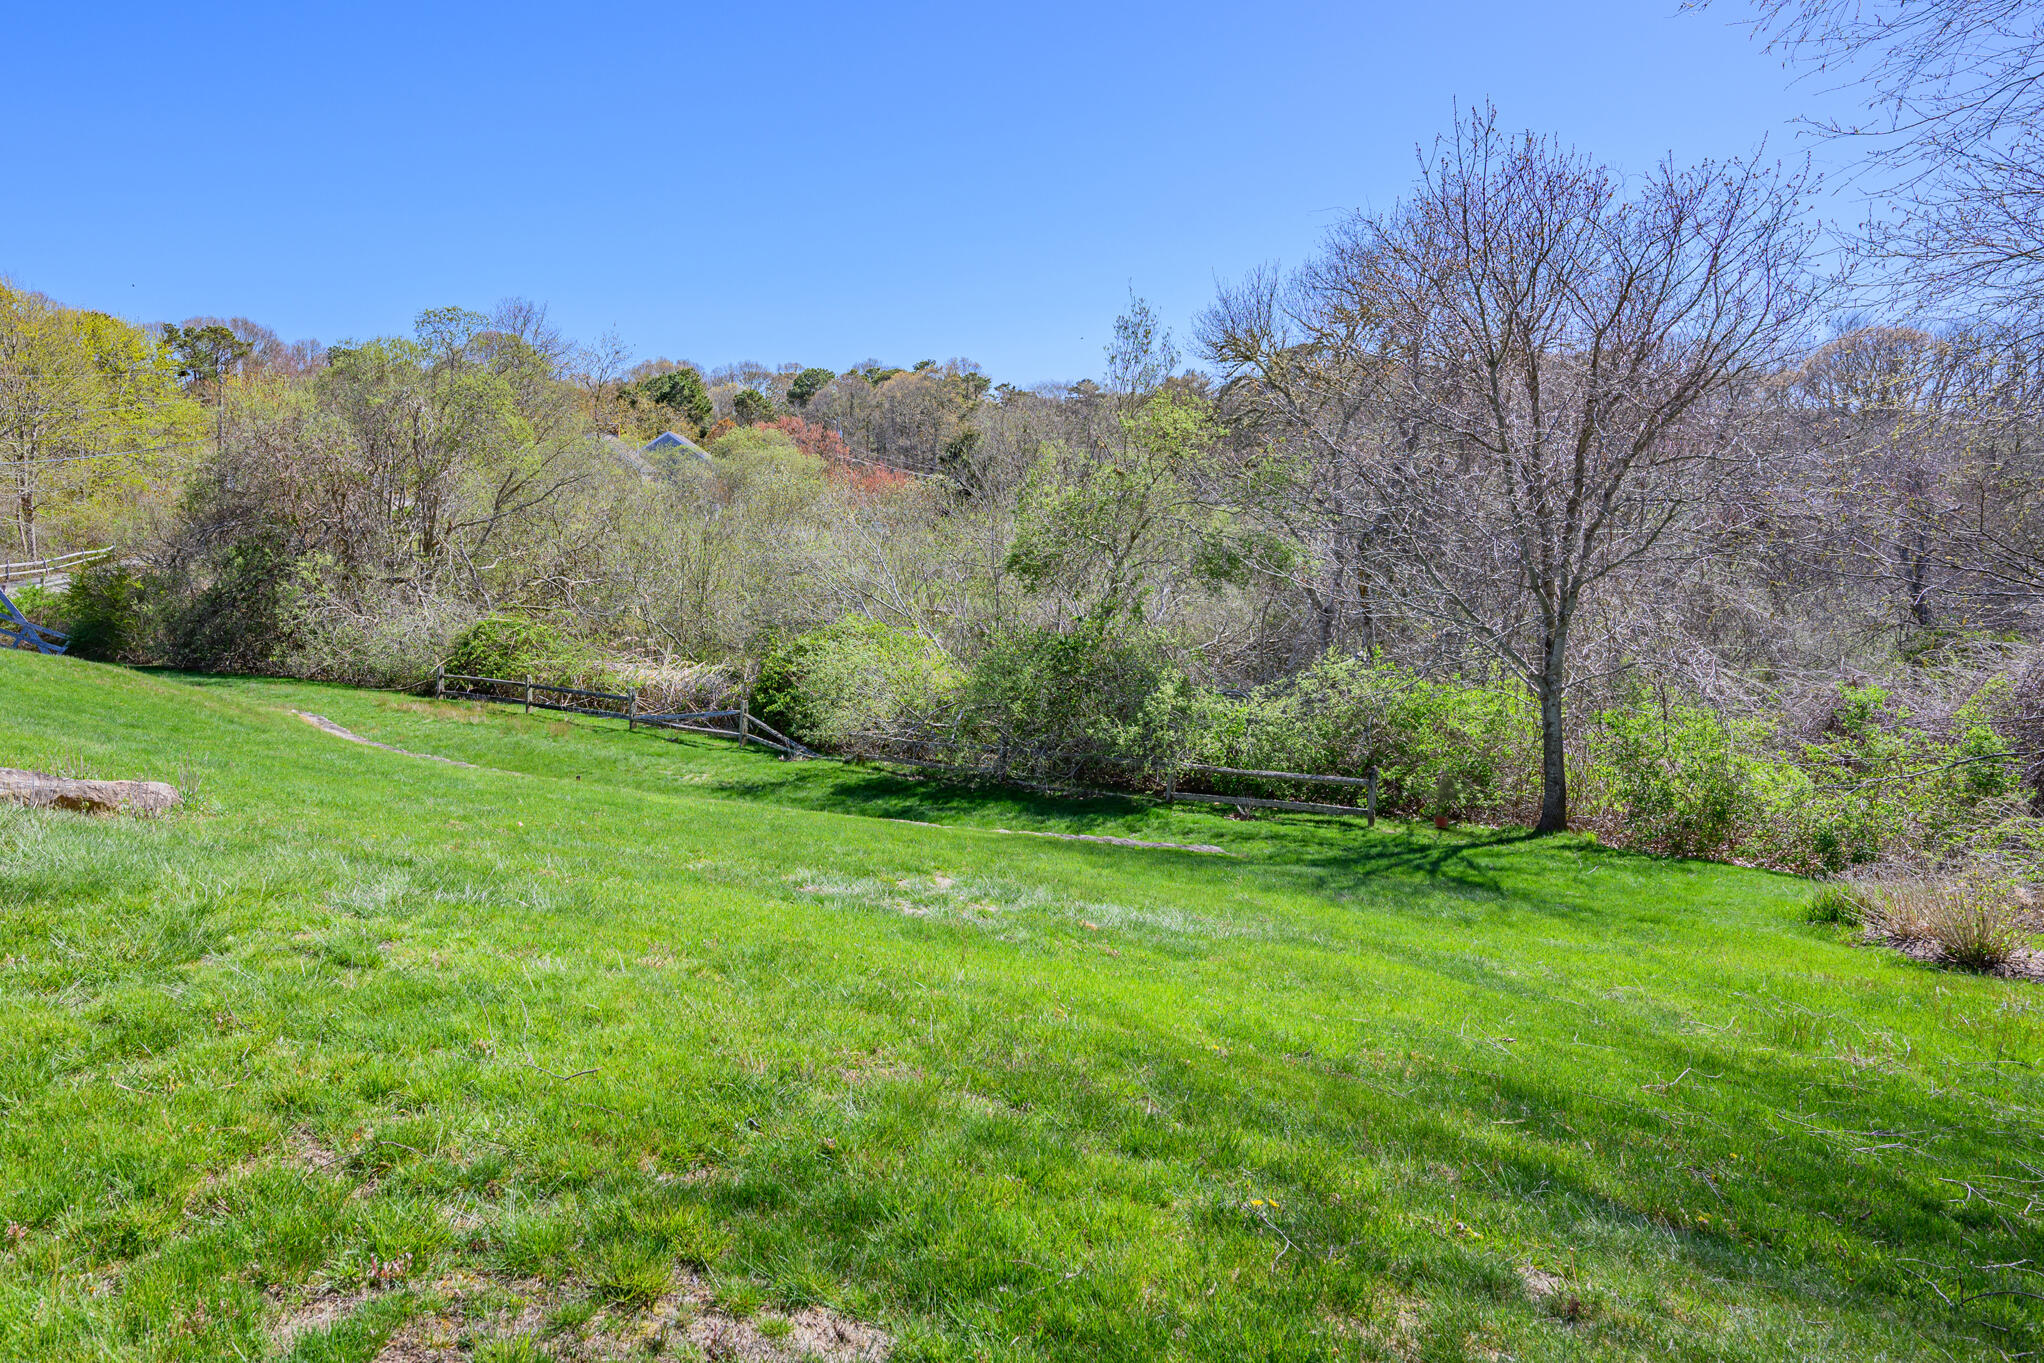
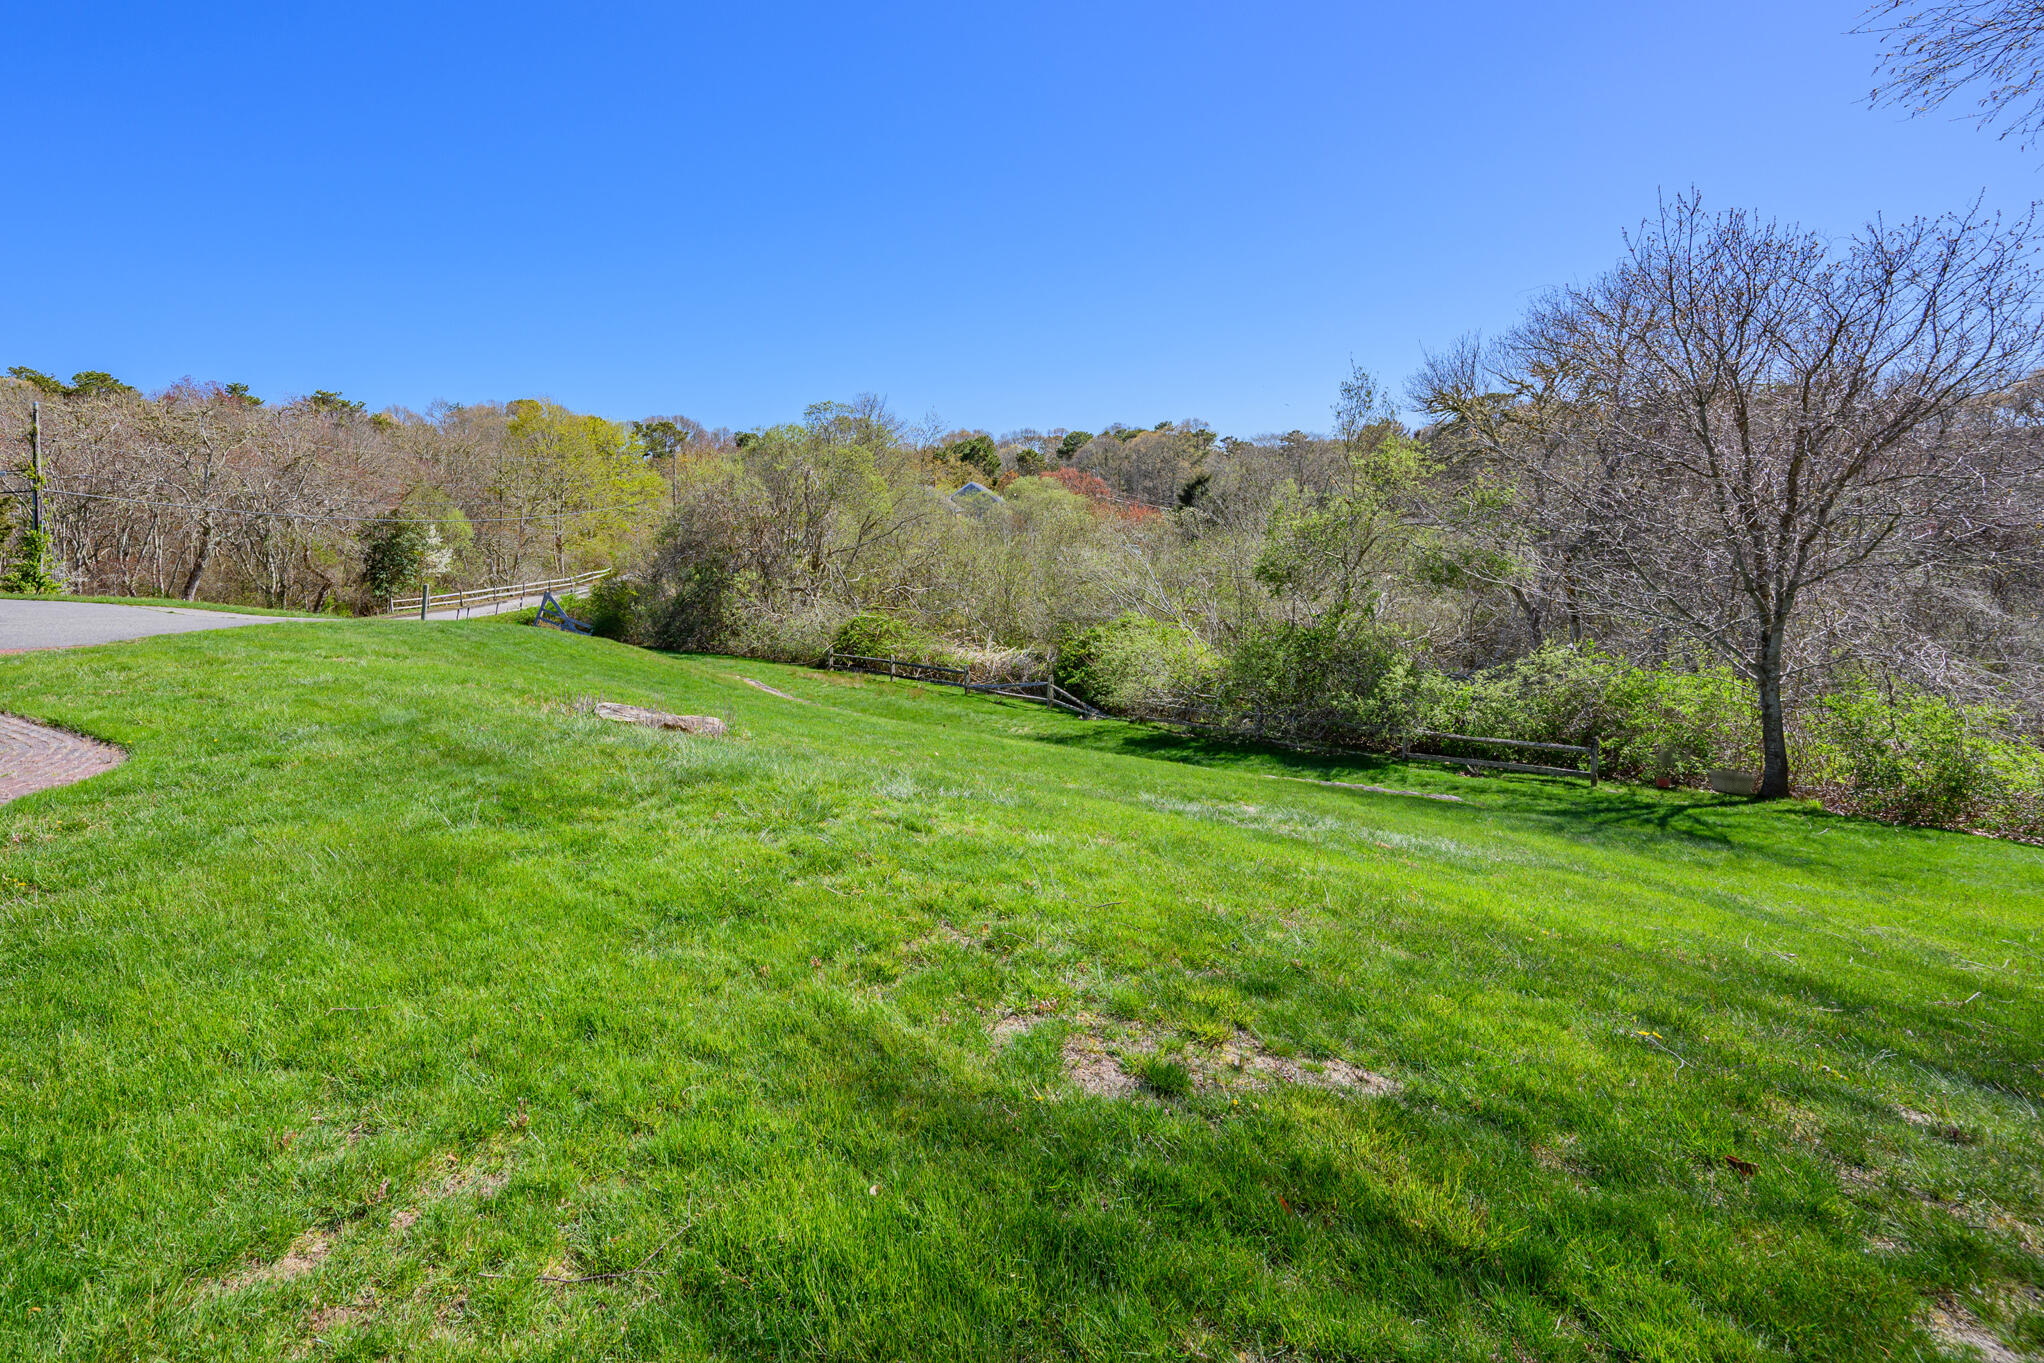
wooden bucket: none [1486,799,1531,834] -> present [1710,769,1755,795]

